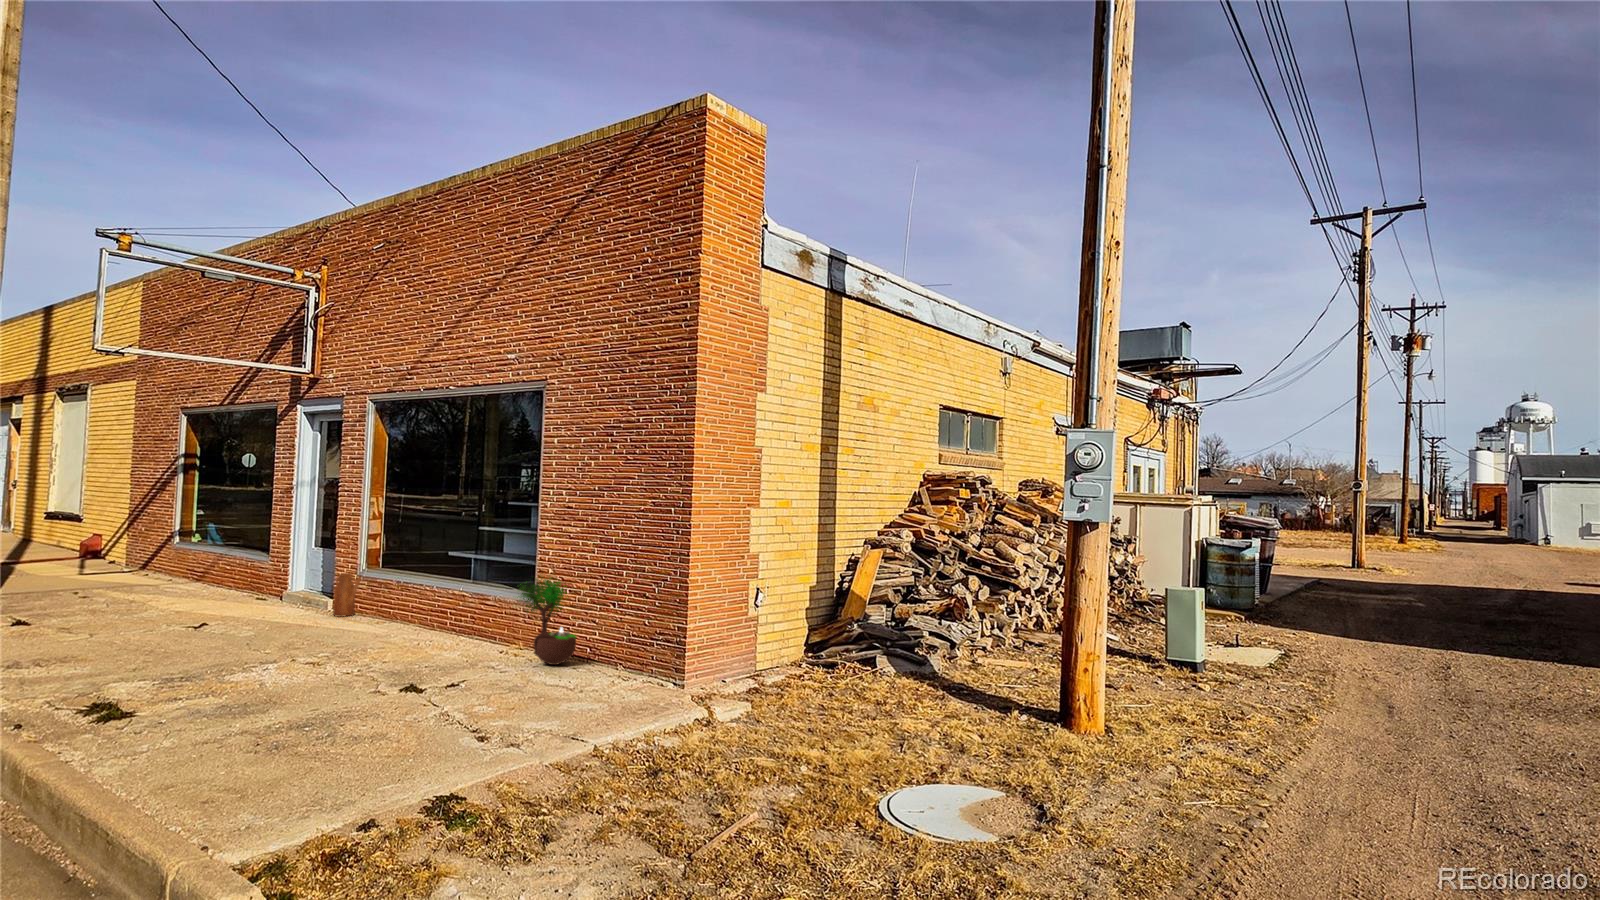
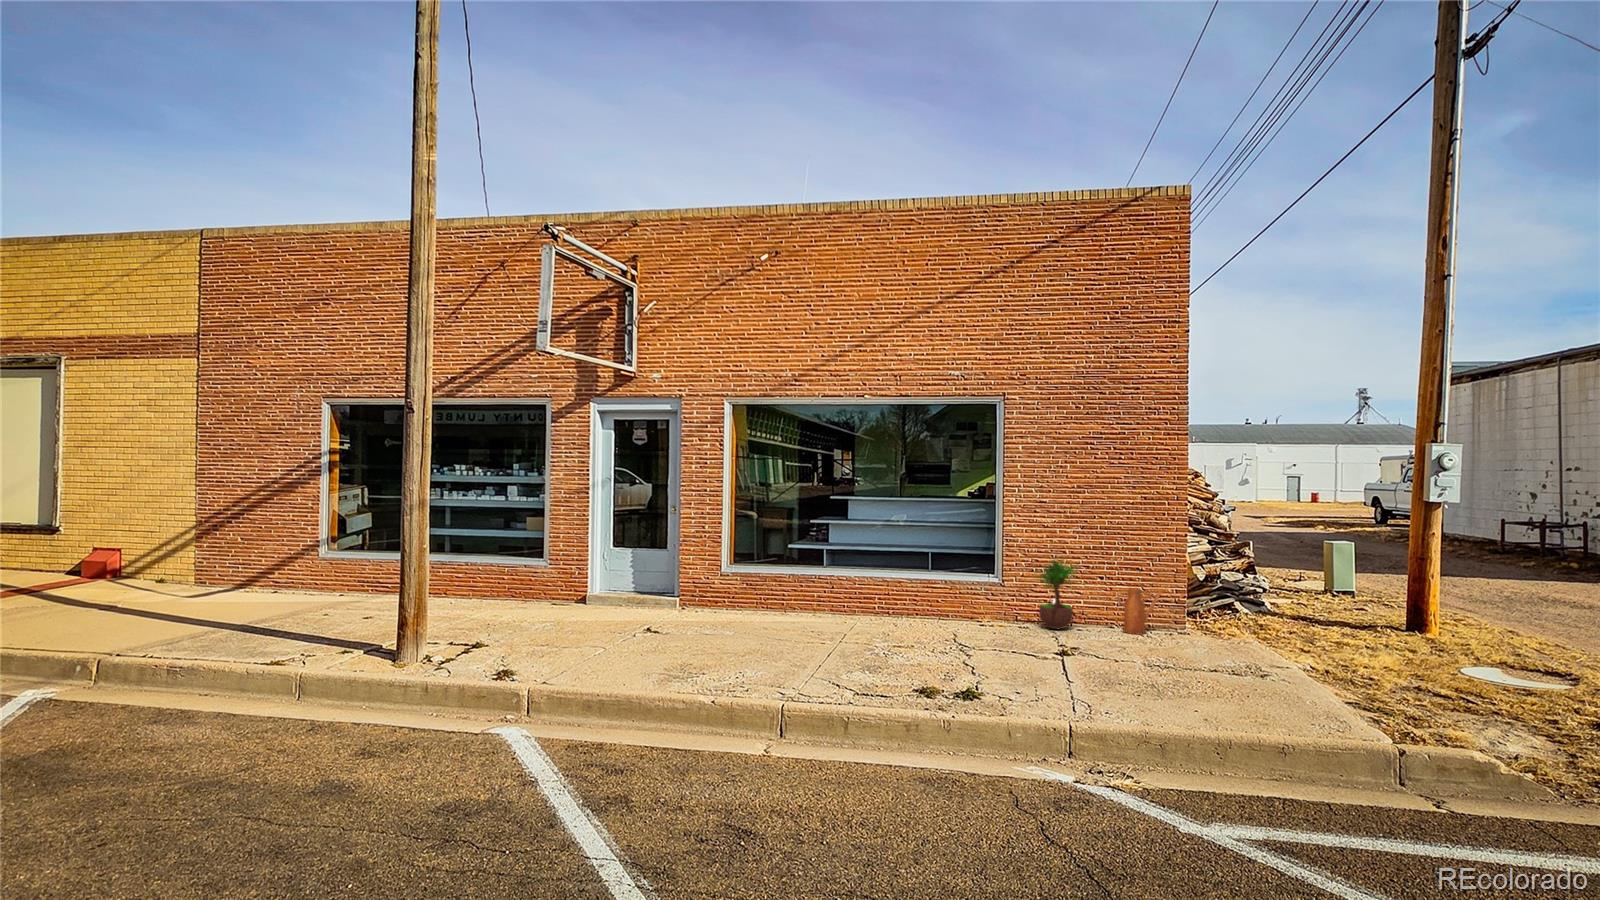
watering can: present [333,573,362,617] -> present [1118,588,1162,634]

